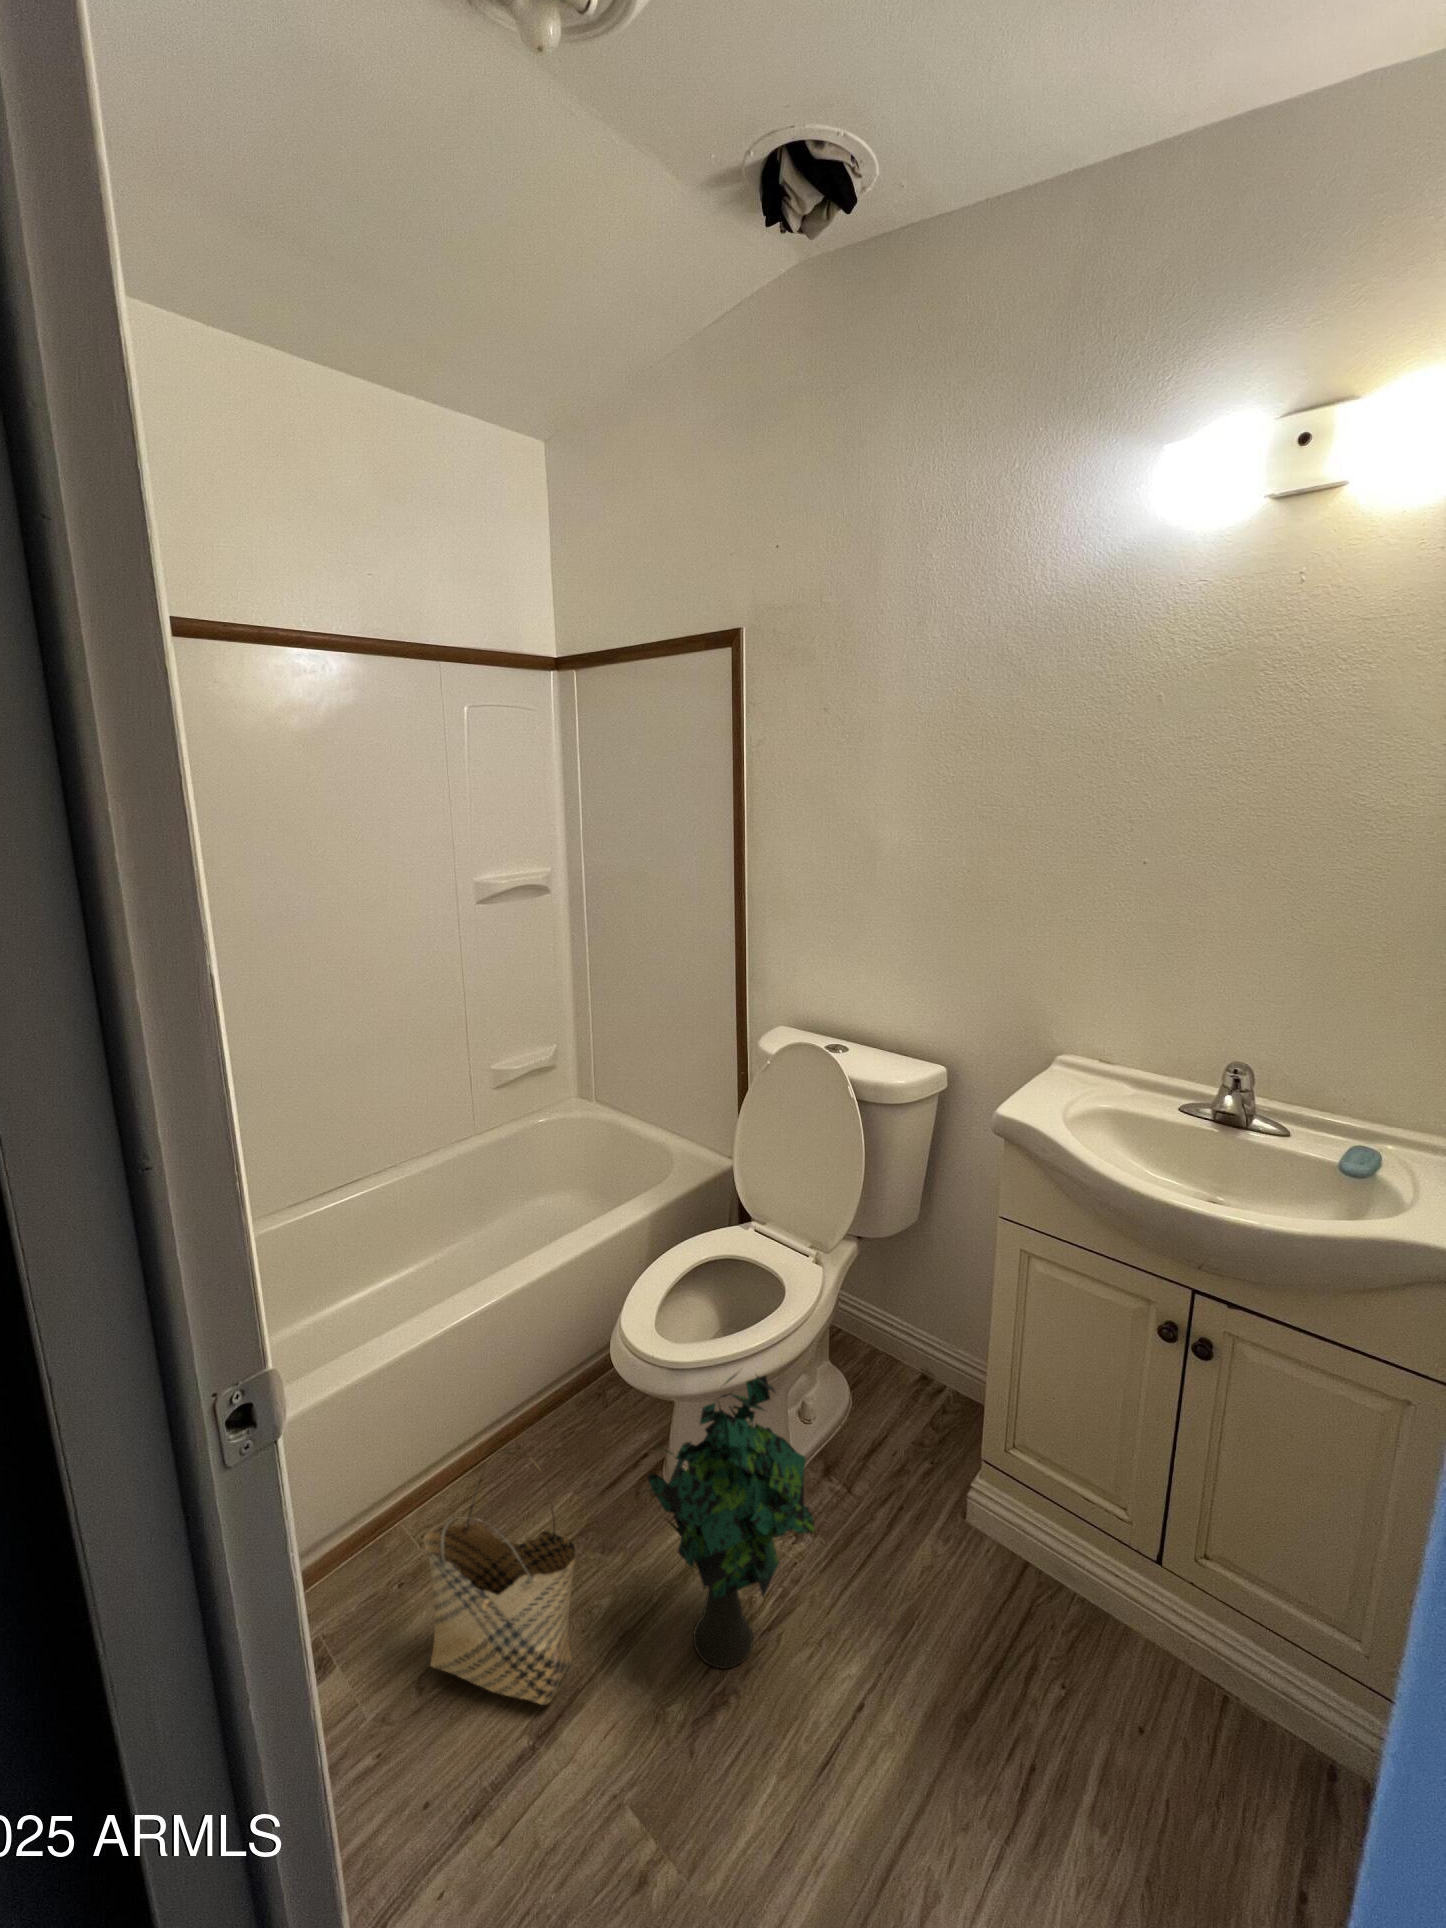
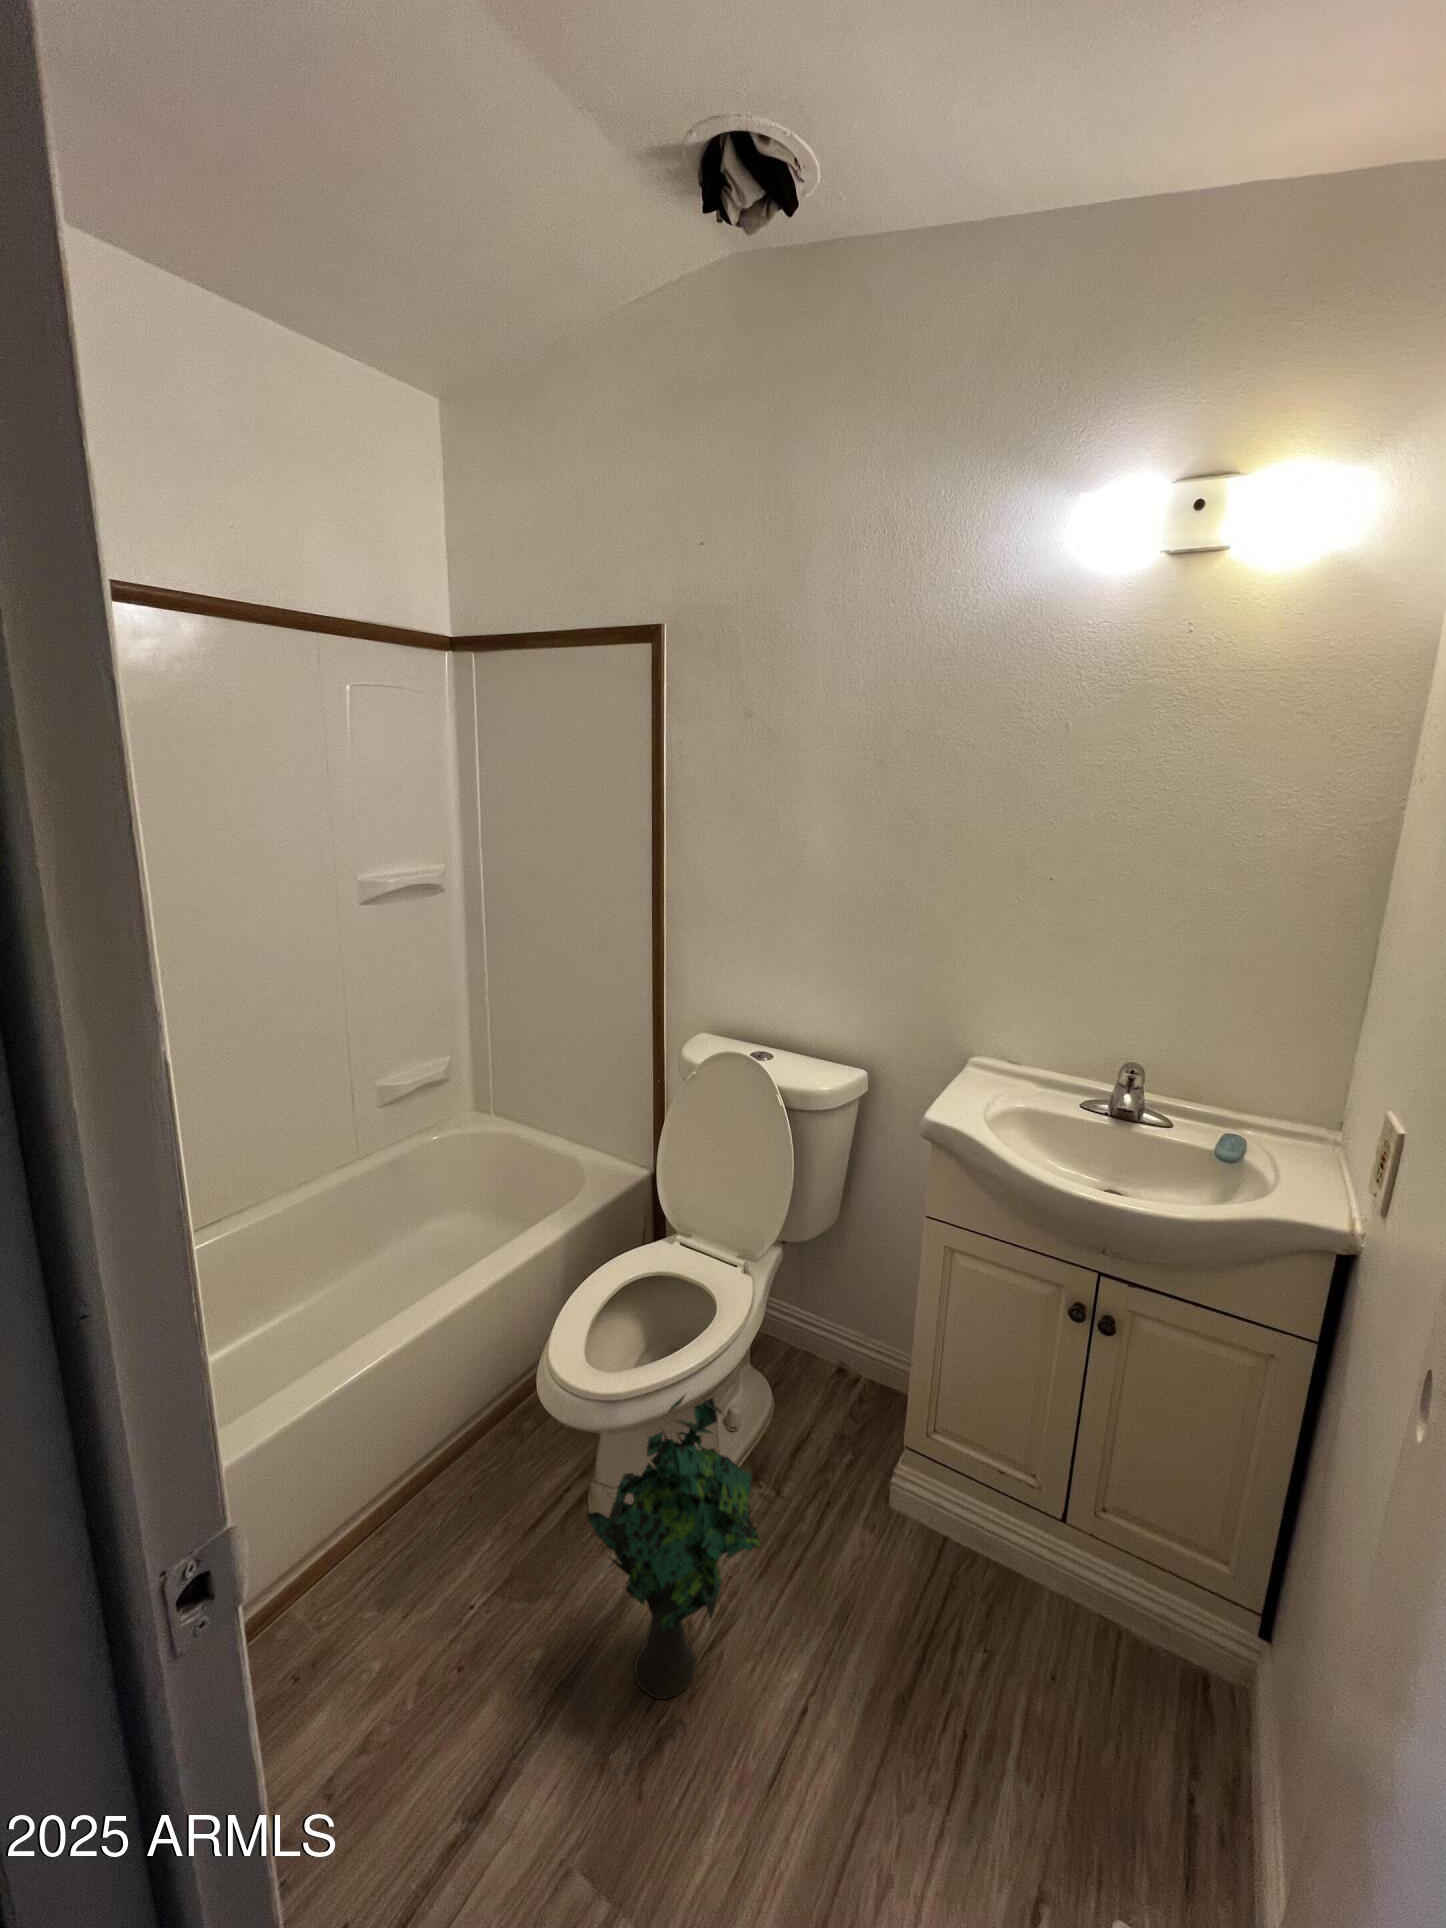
woven basket: present [424,1449,576,1705] -> none [338,1508,515,1777]

